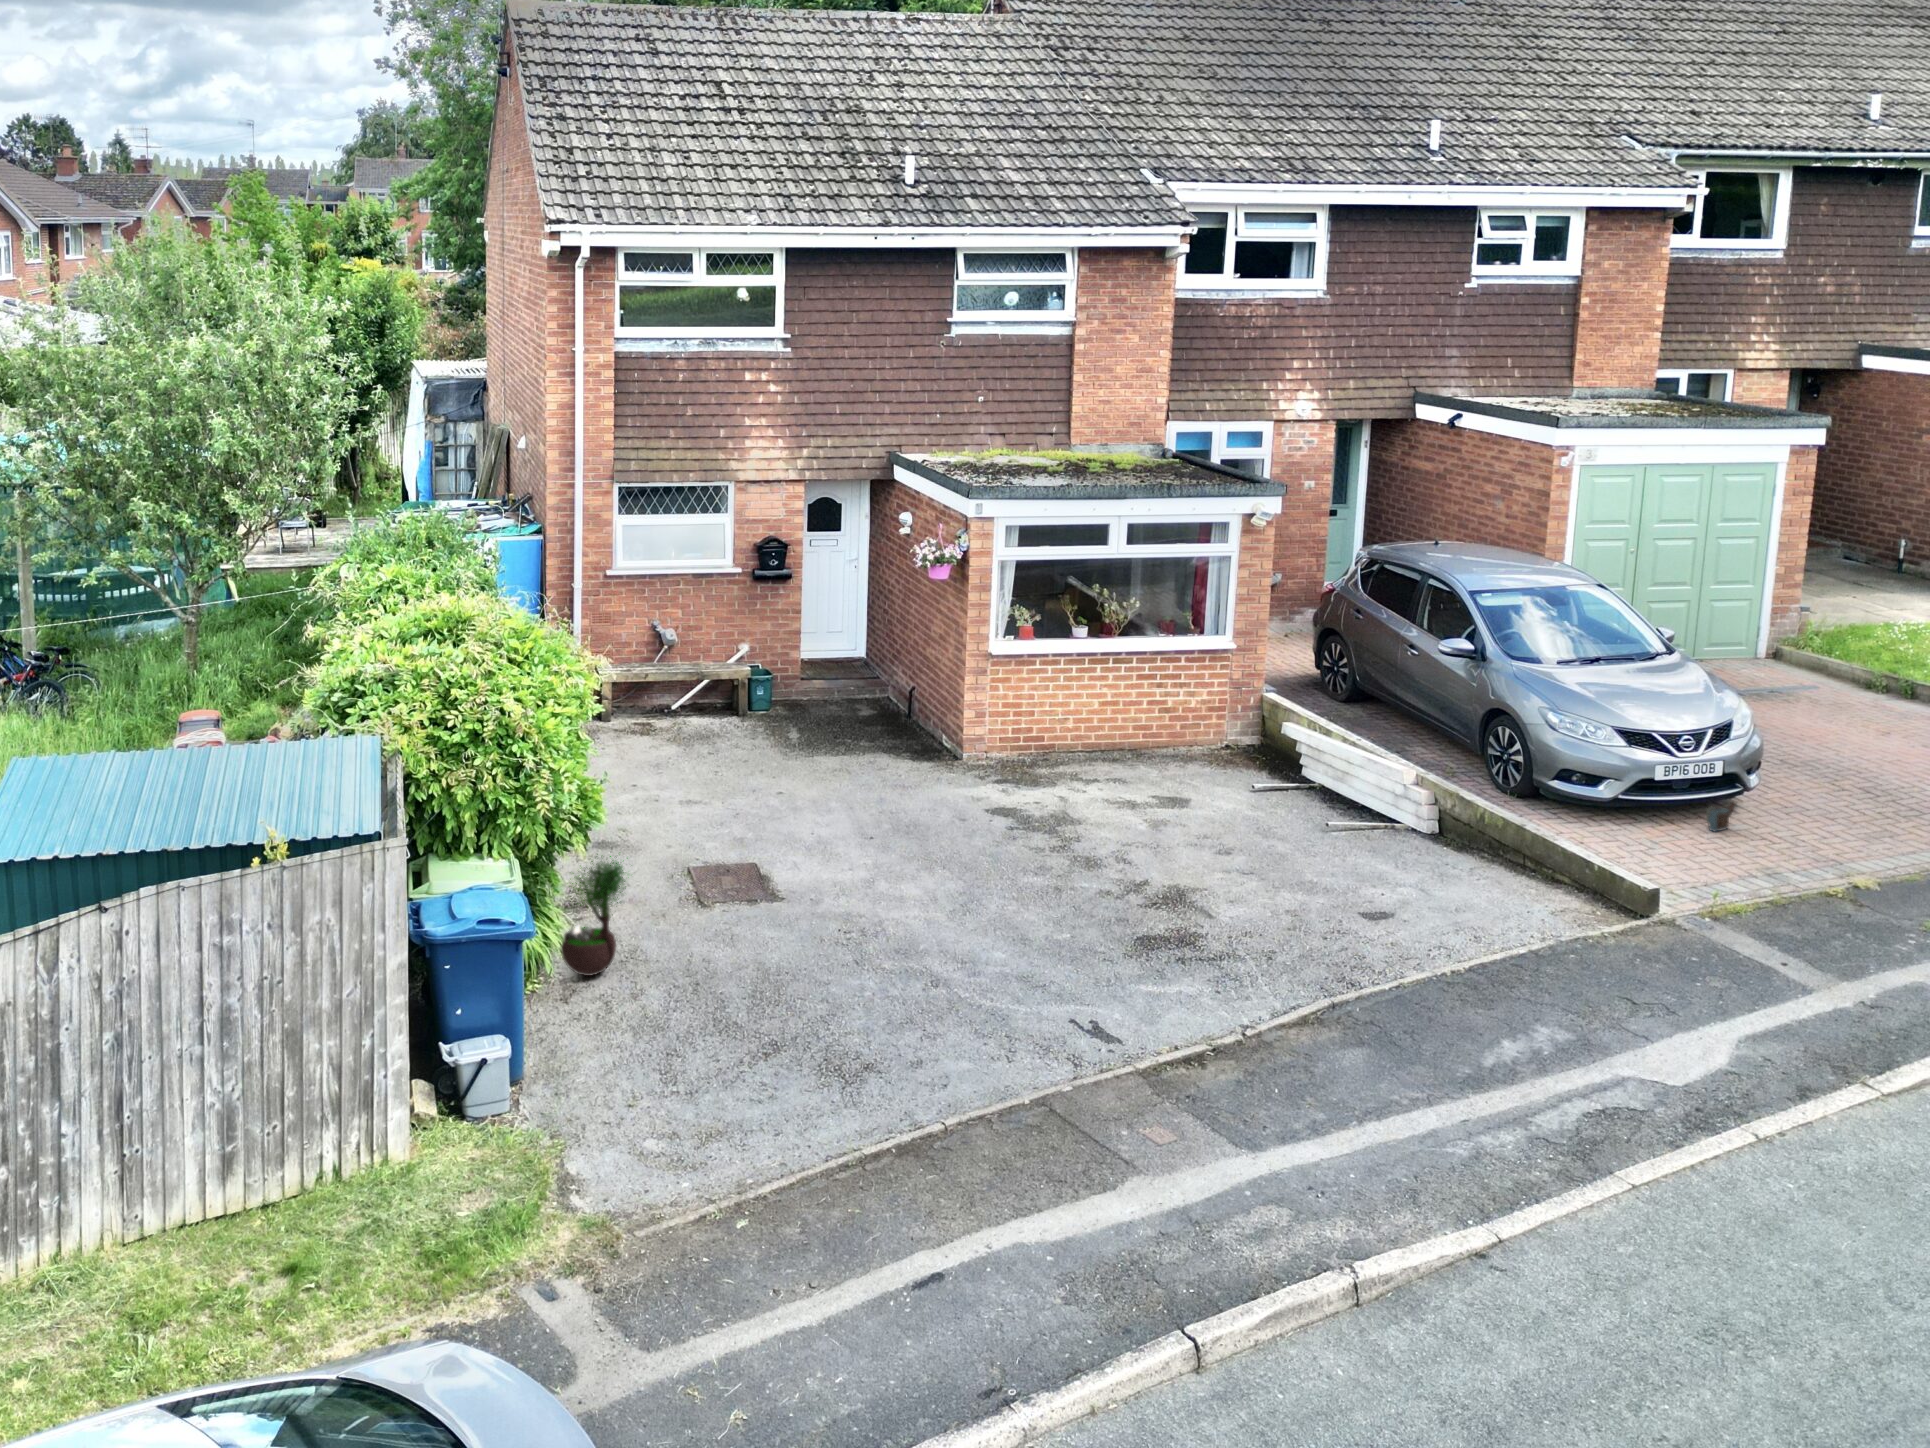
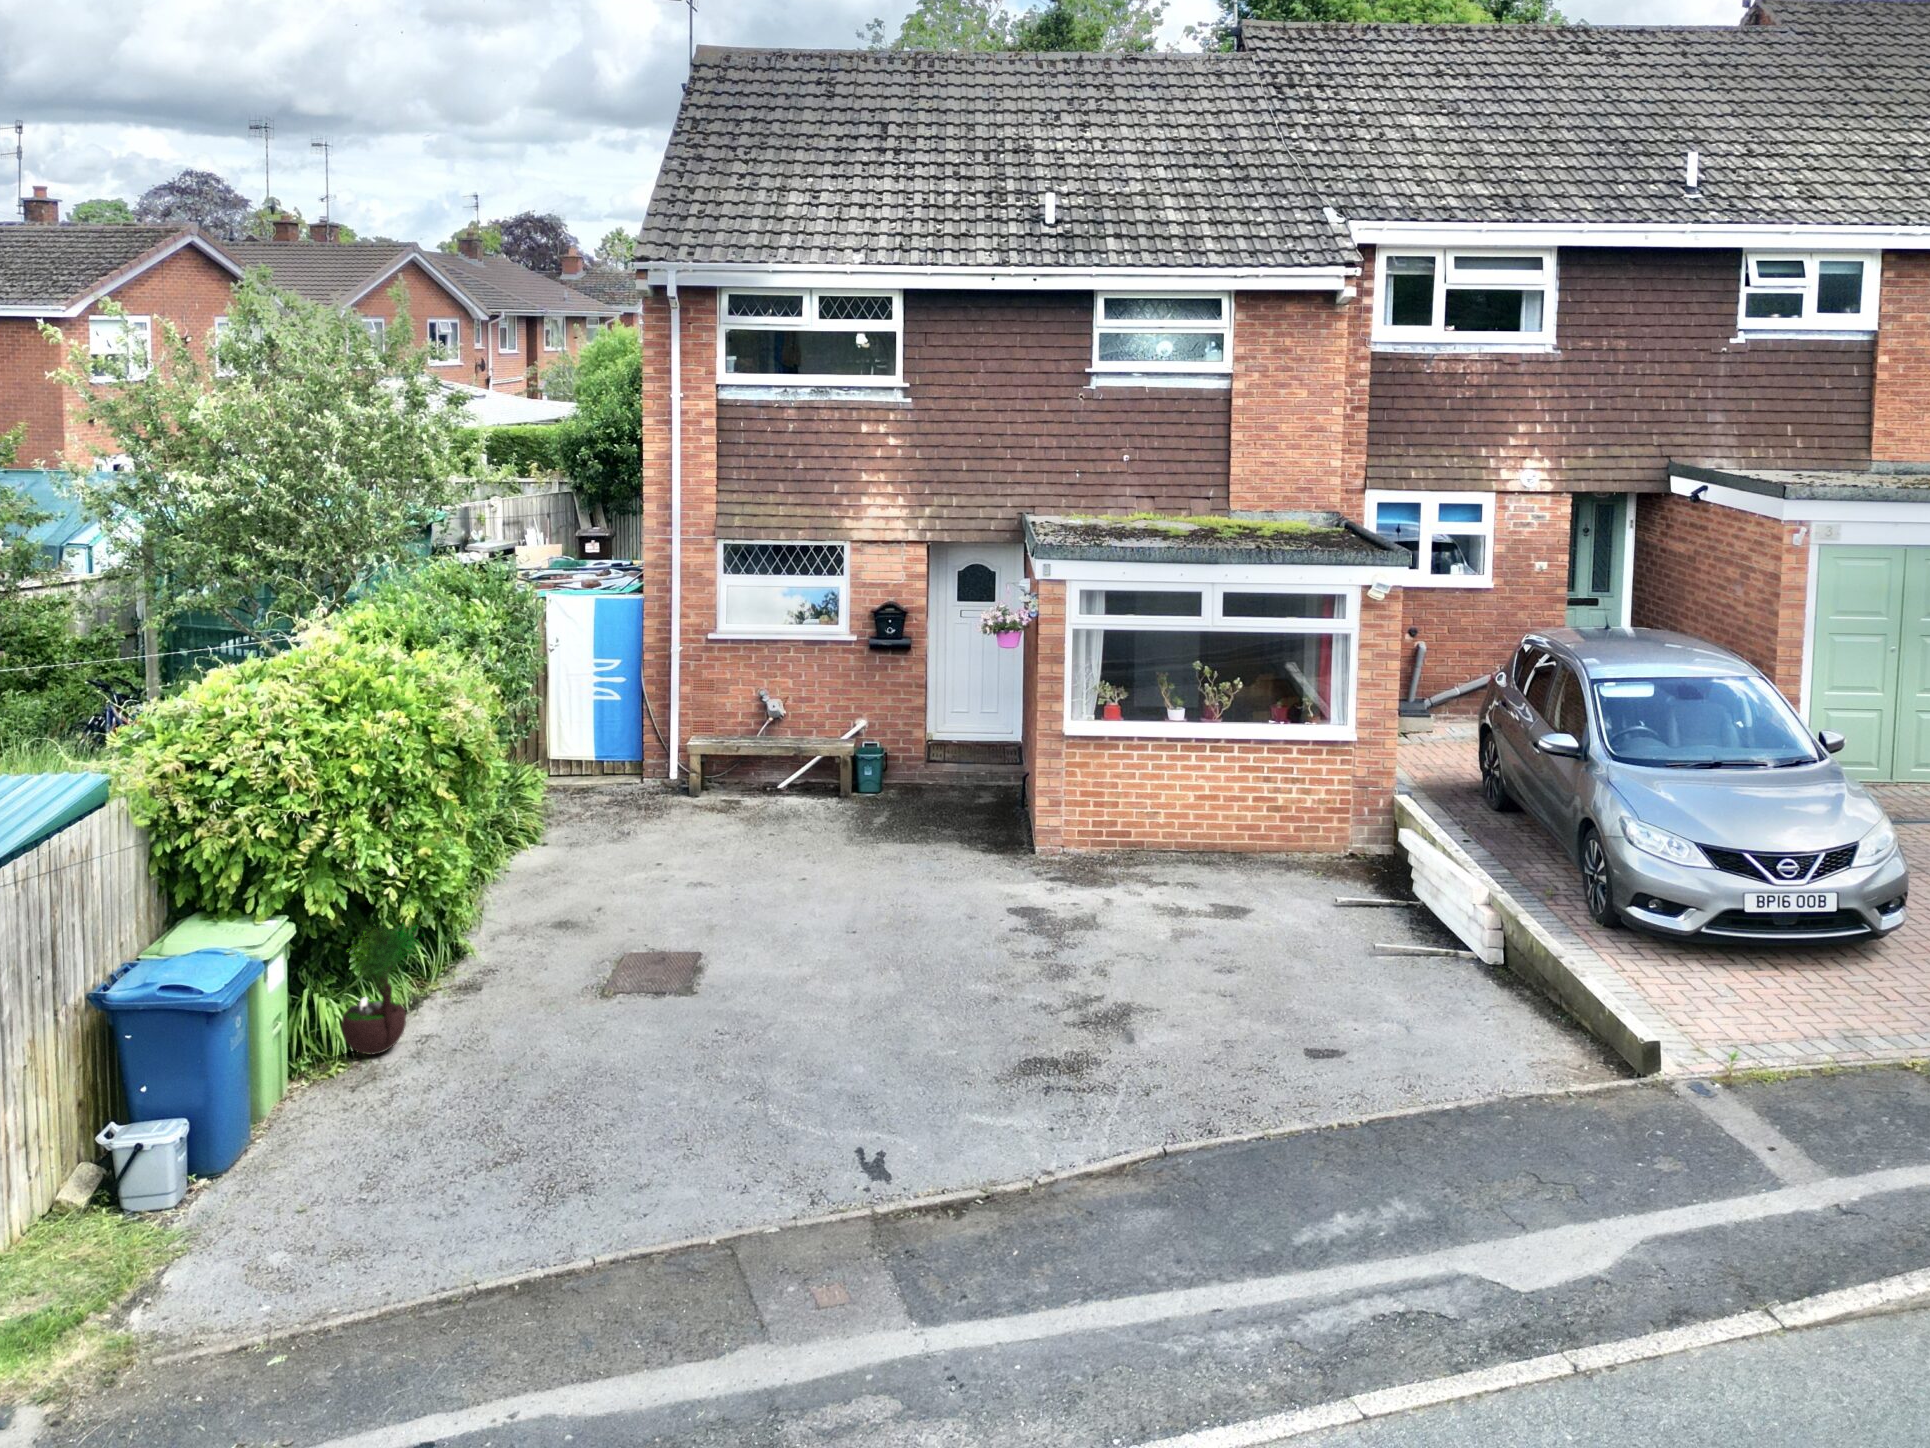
watering can: present [1706,803,1735,832] -> none [1820,944,1867,980]

